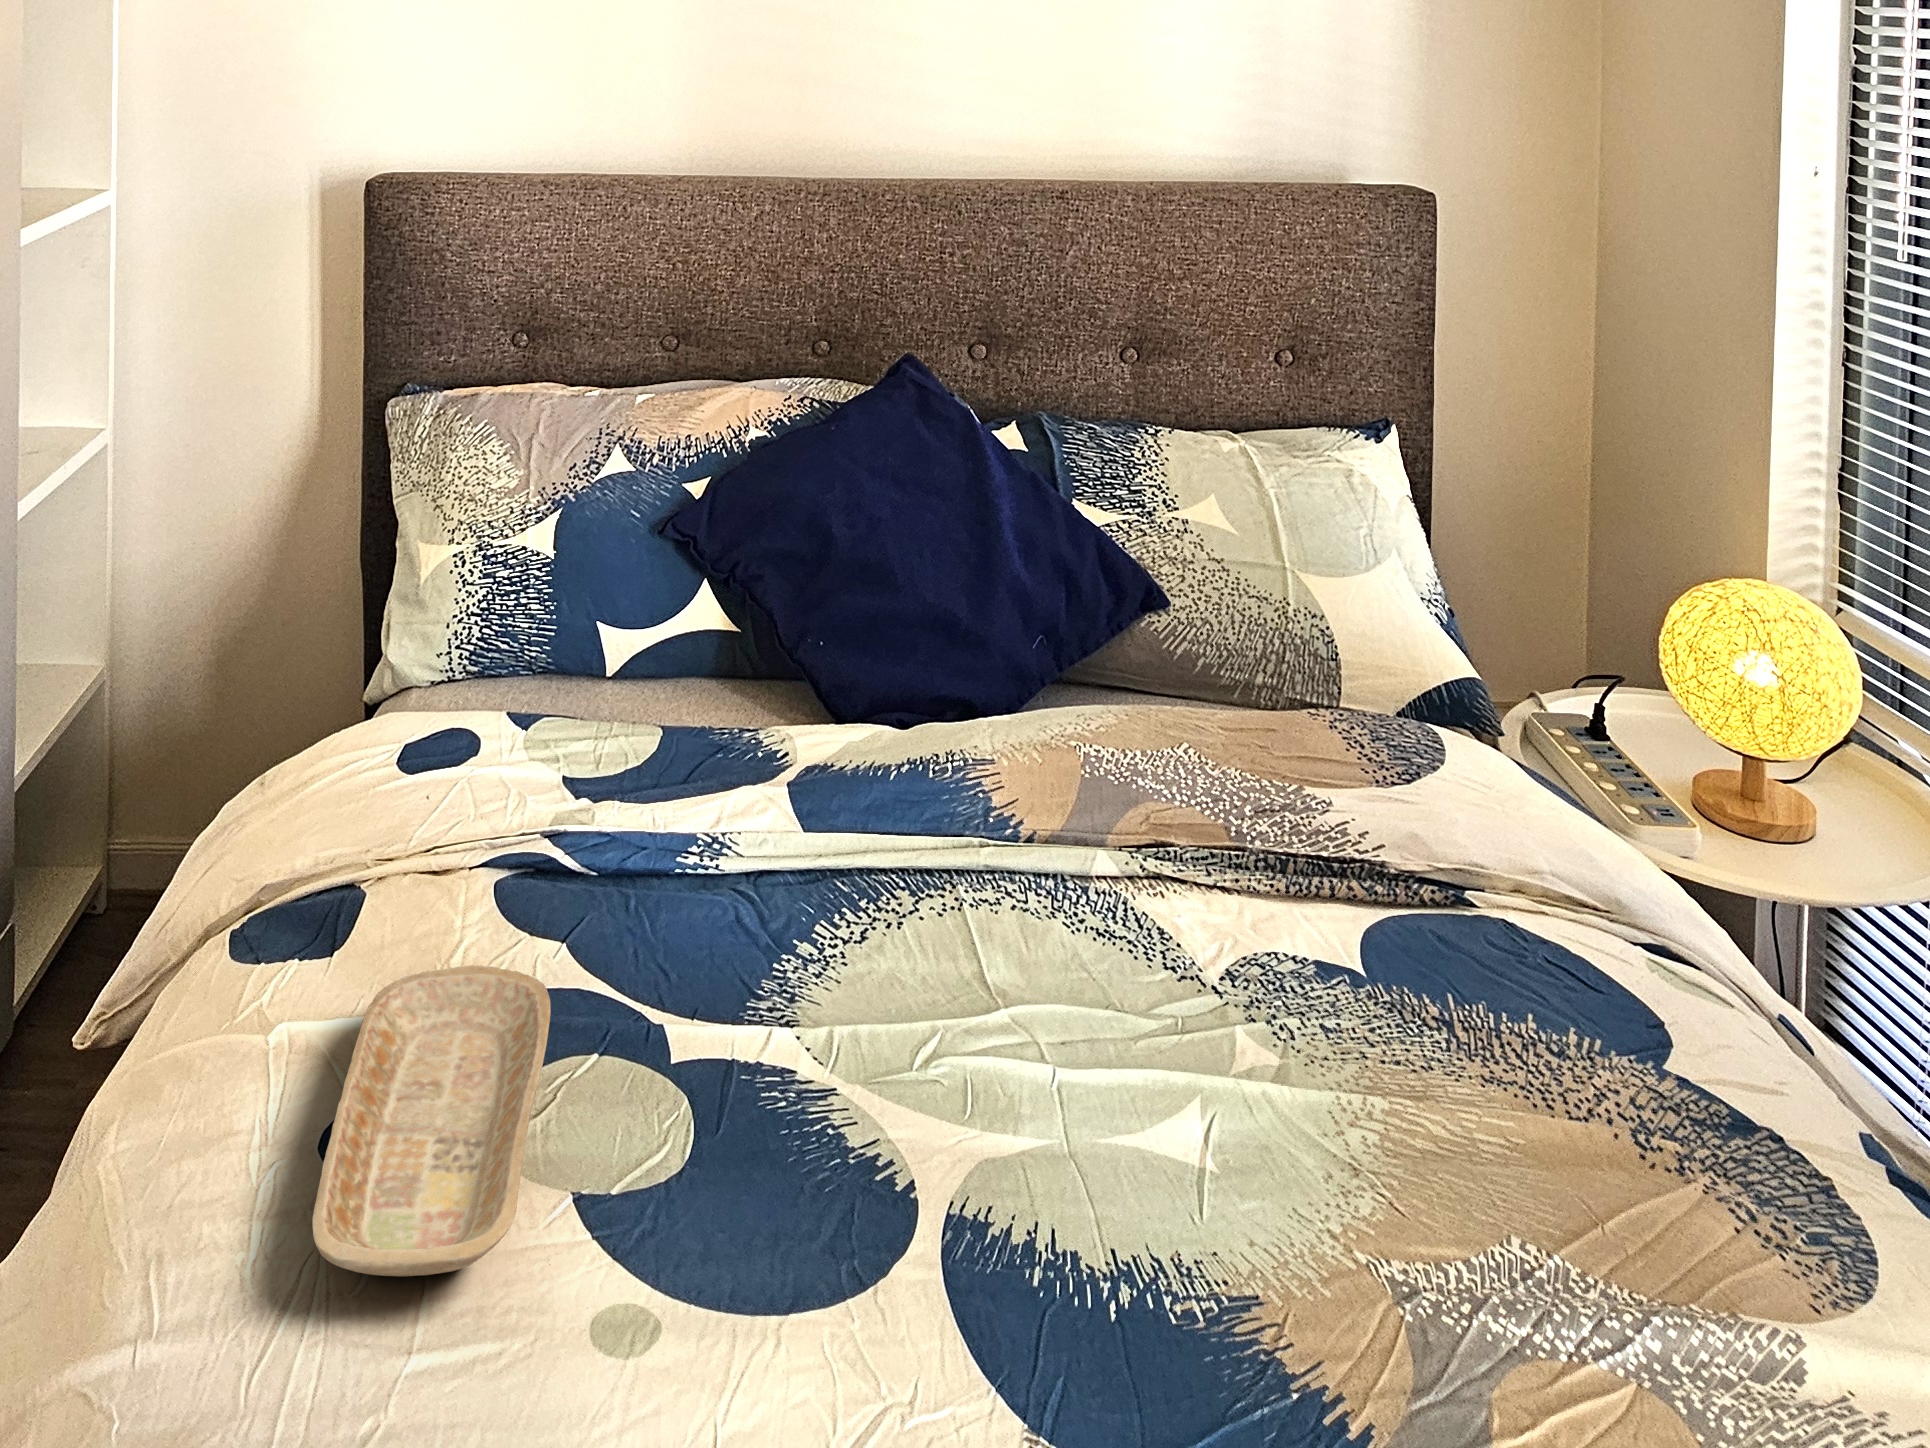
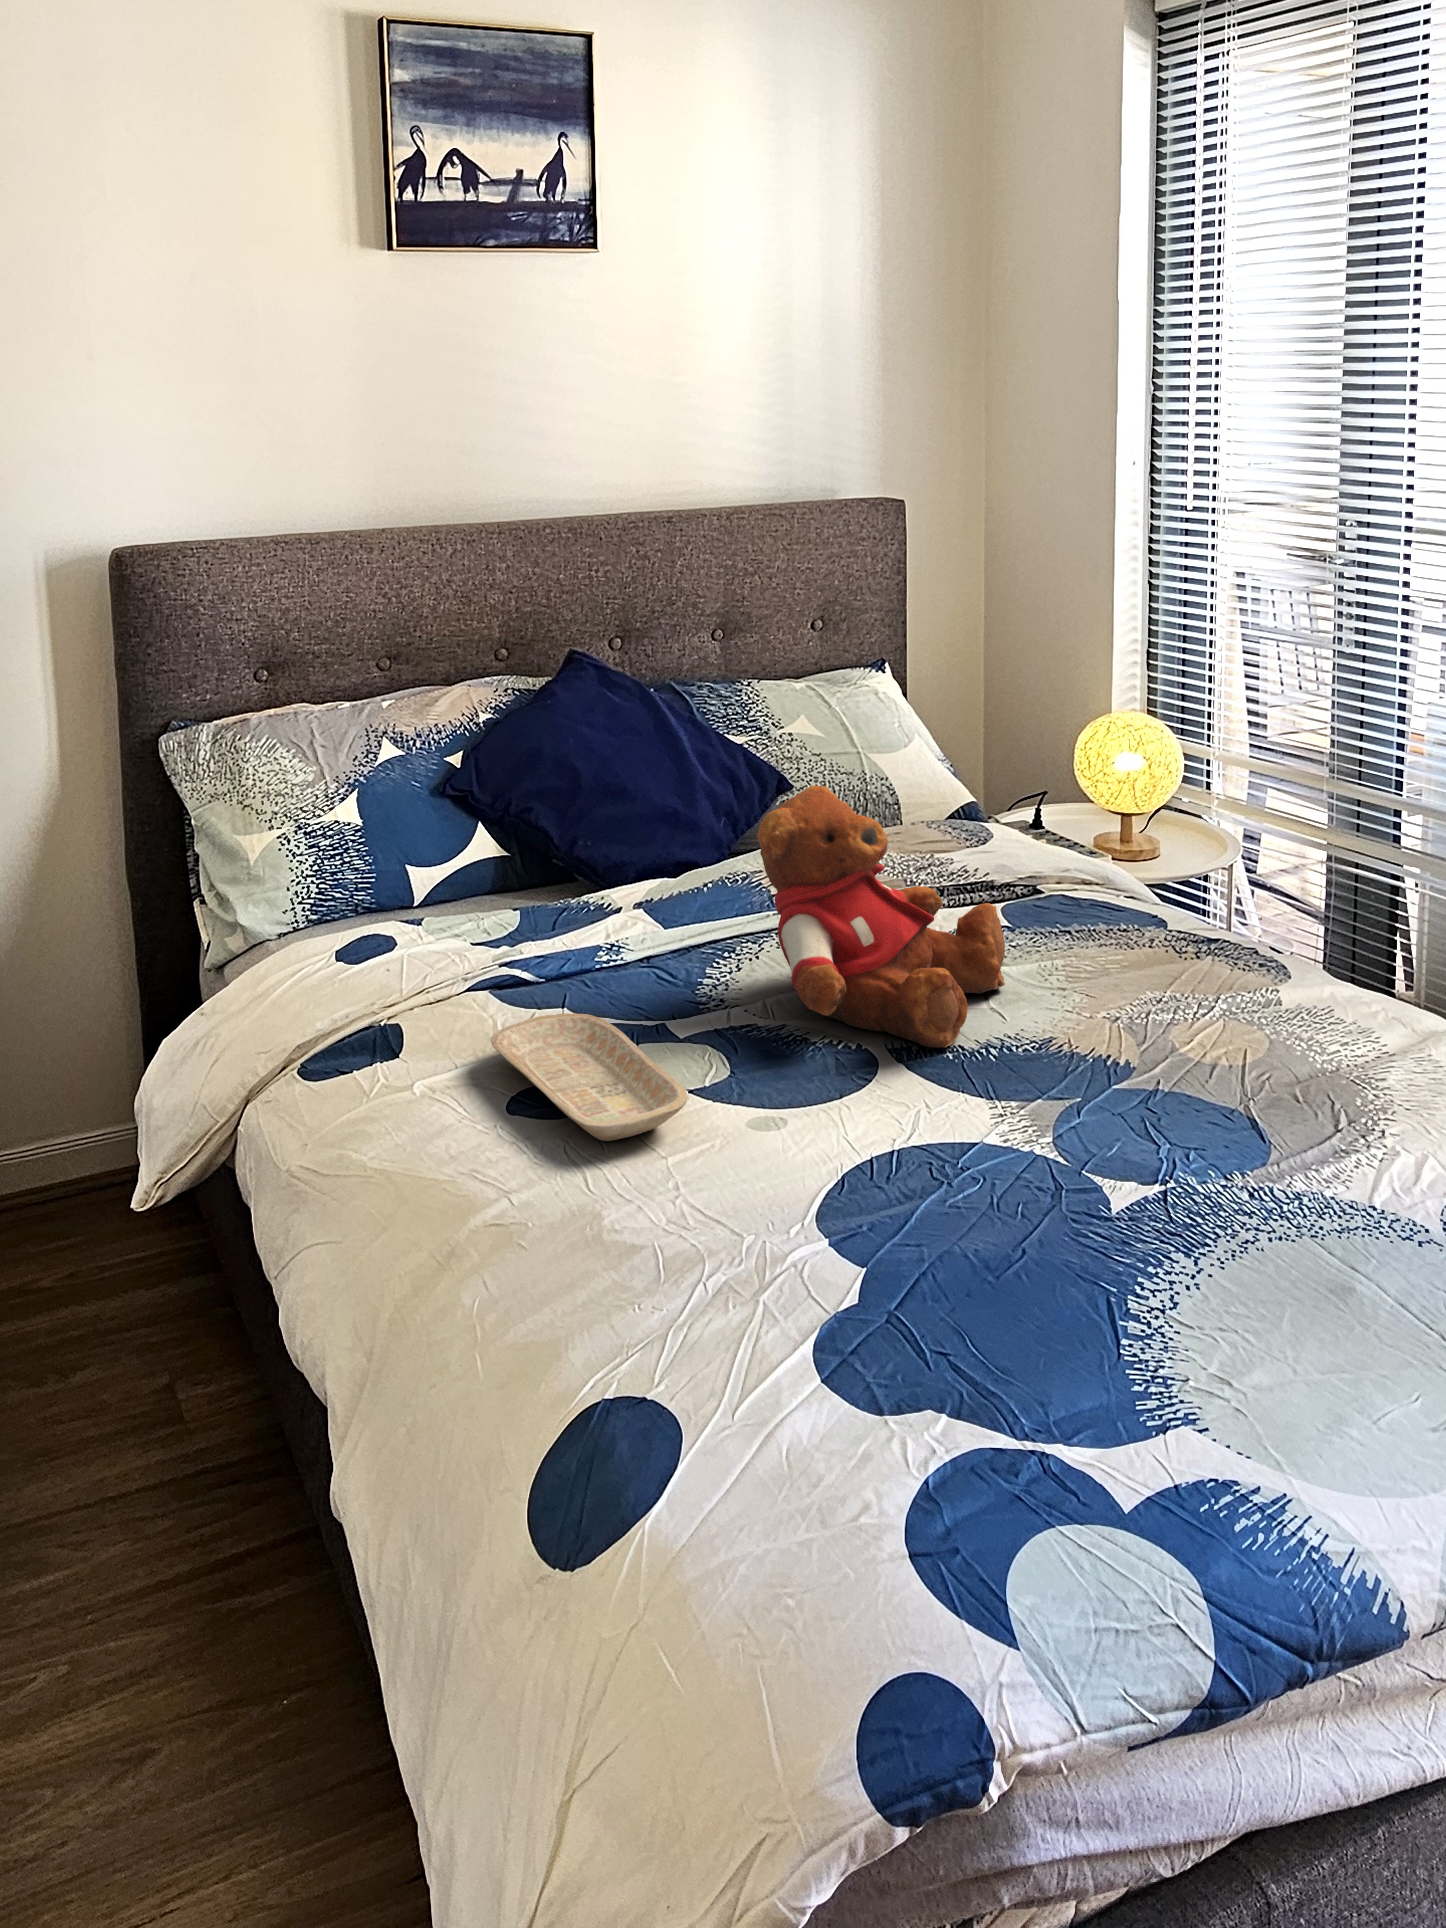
teddy bear: none [829,677,1263,1249] -> present [758,785,1005,1048]

